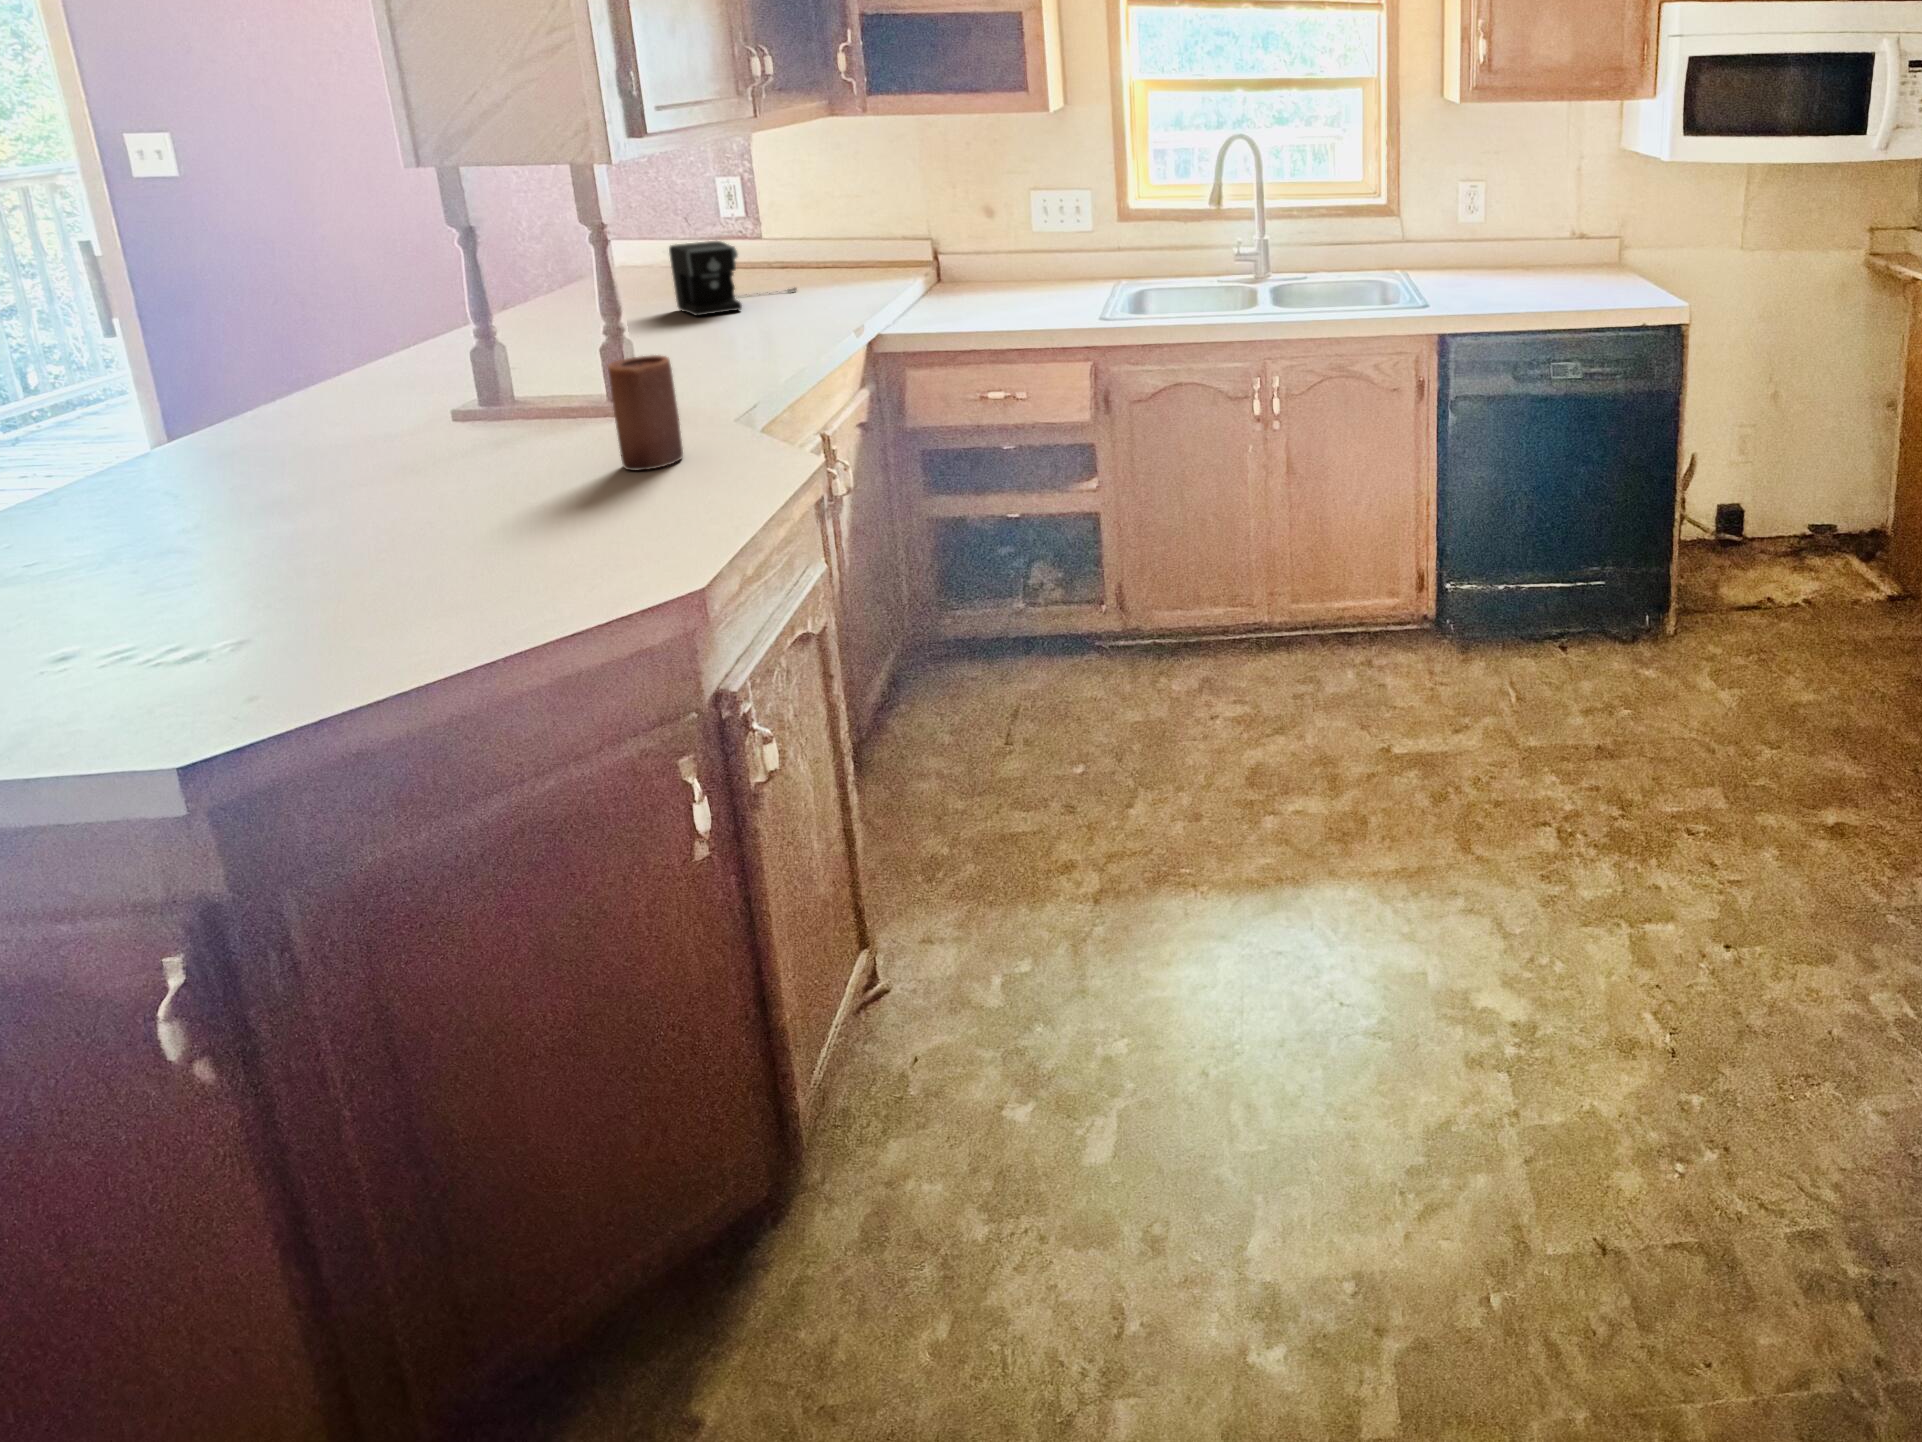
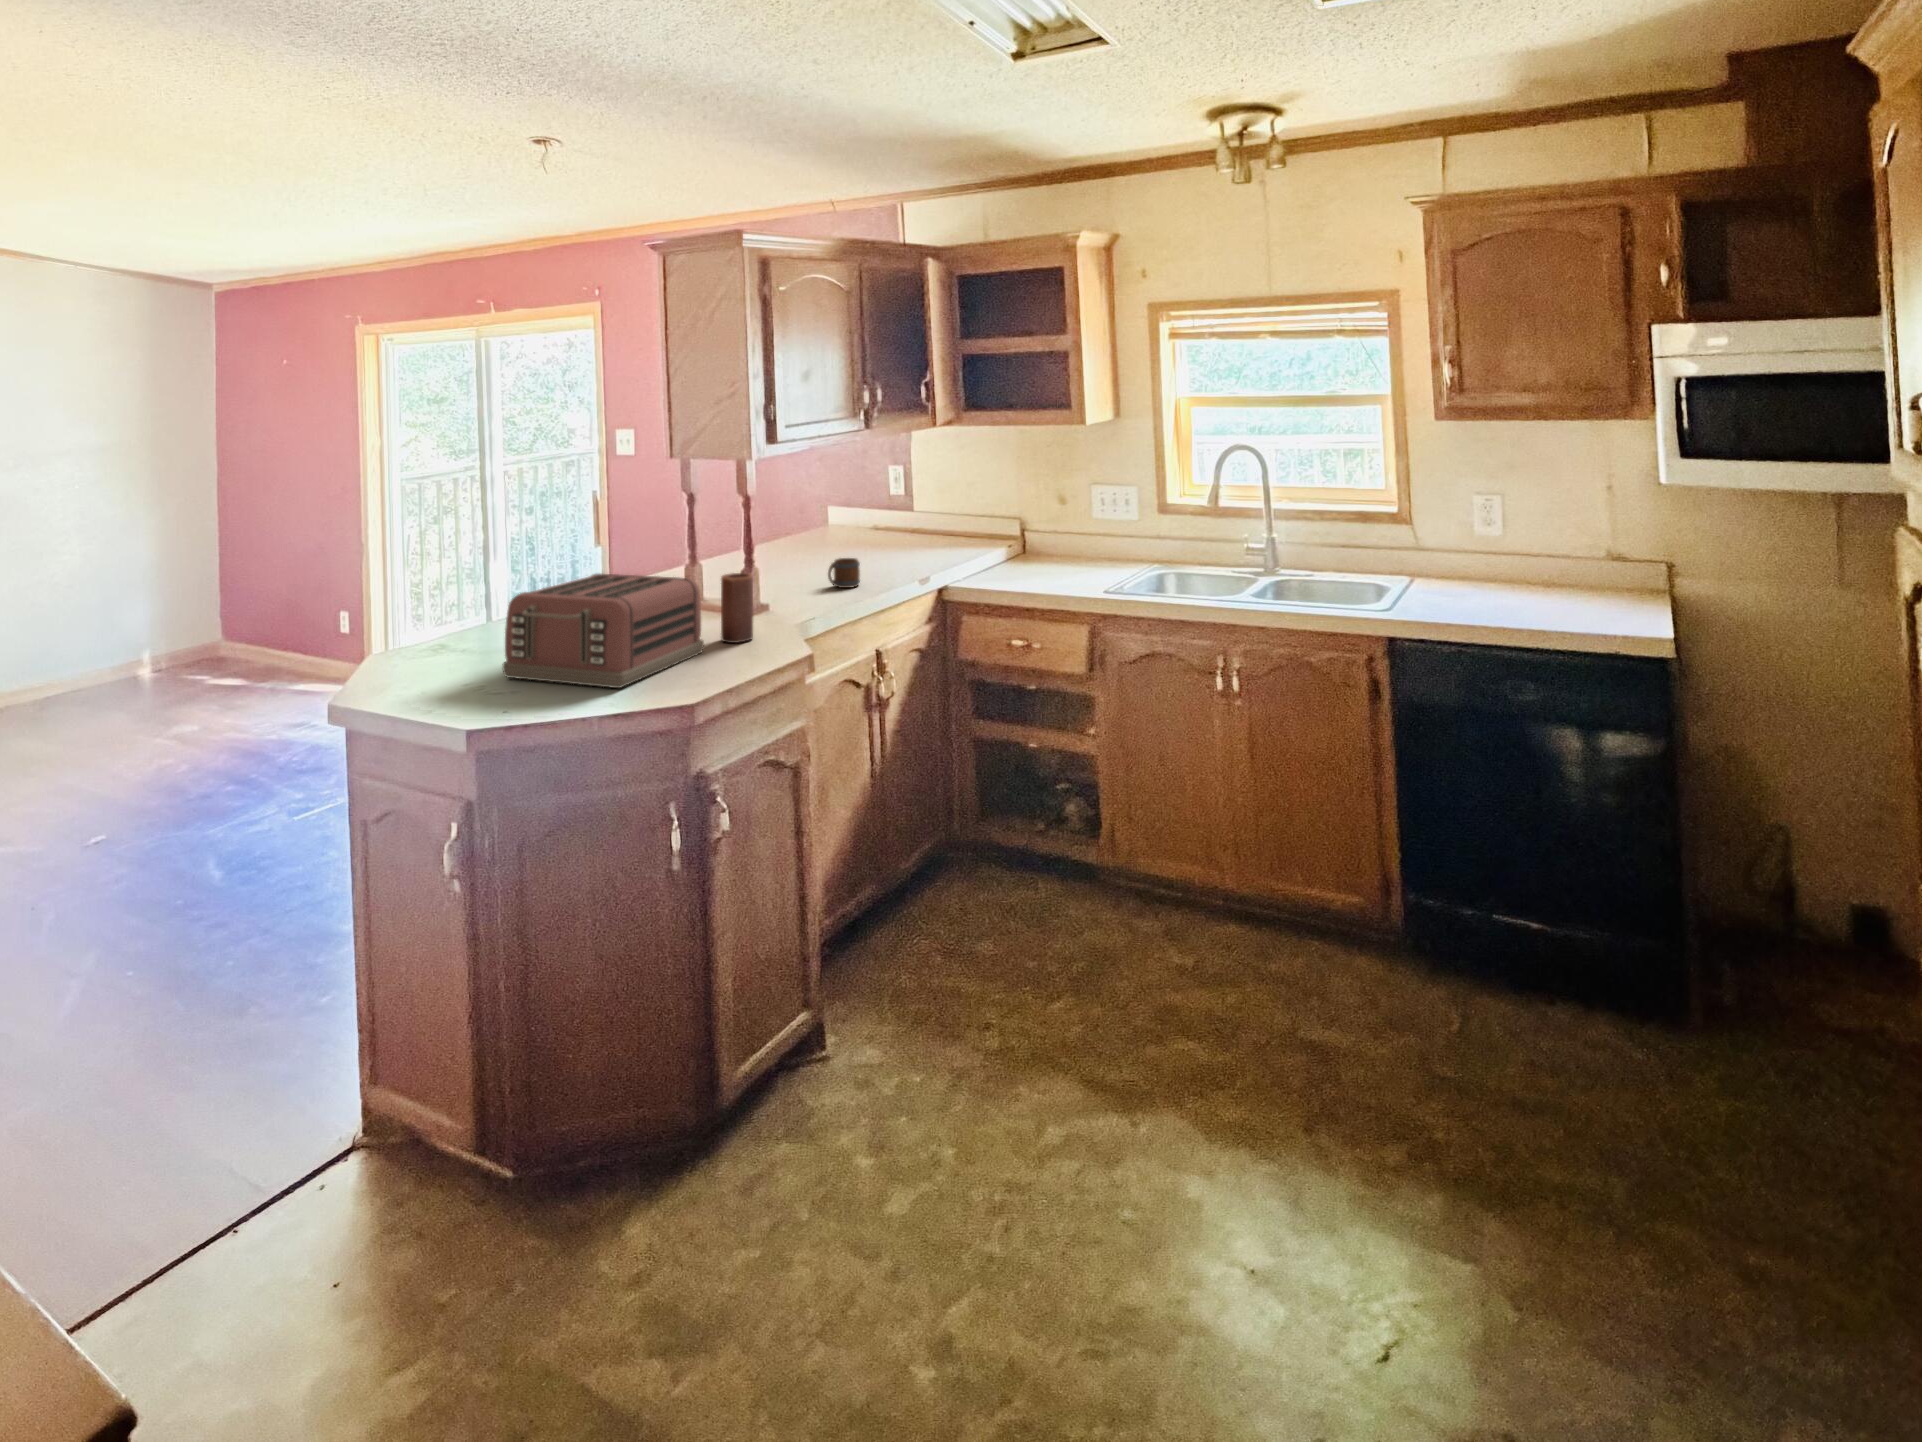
coffee maker: present [669,241,796,316] -> none [838,508,917,559]
mug: none [723,312,771,356] -> present [828,558,860,588]
toaster: none [131,379,611,640] -> present [503,574,704,688]

